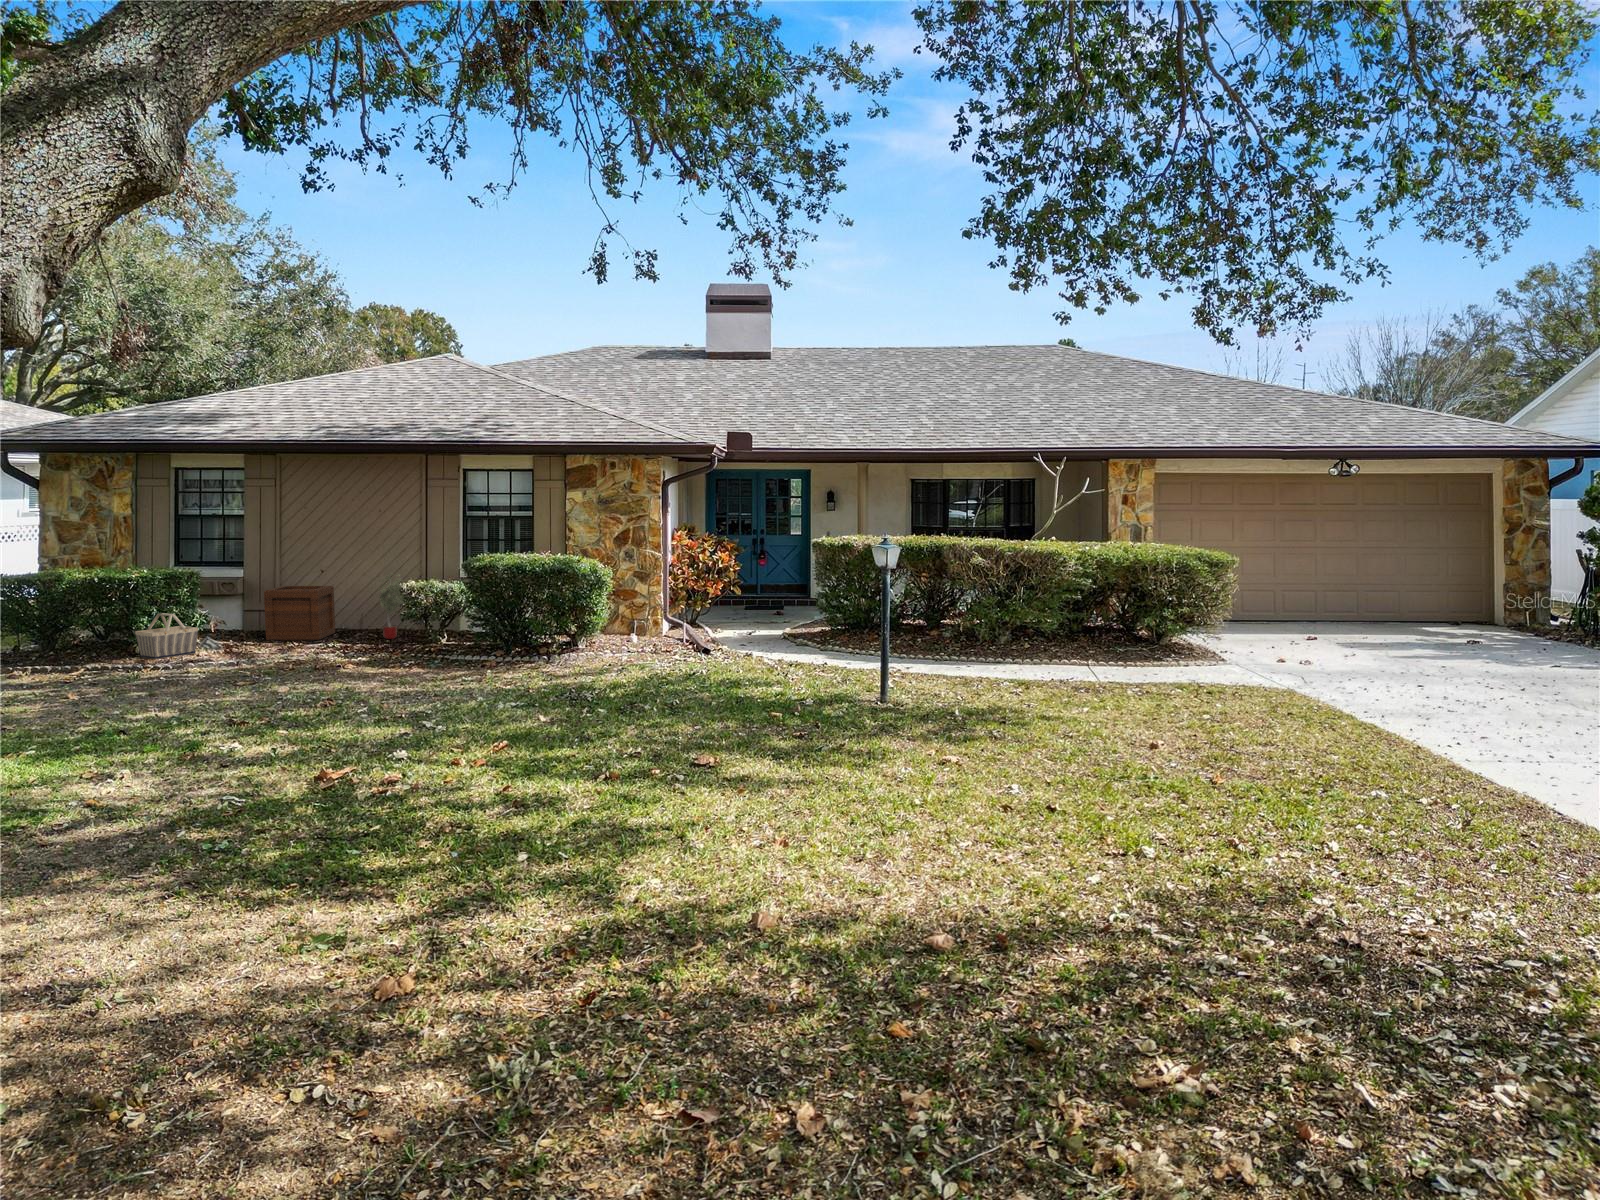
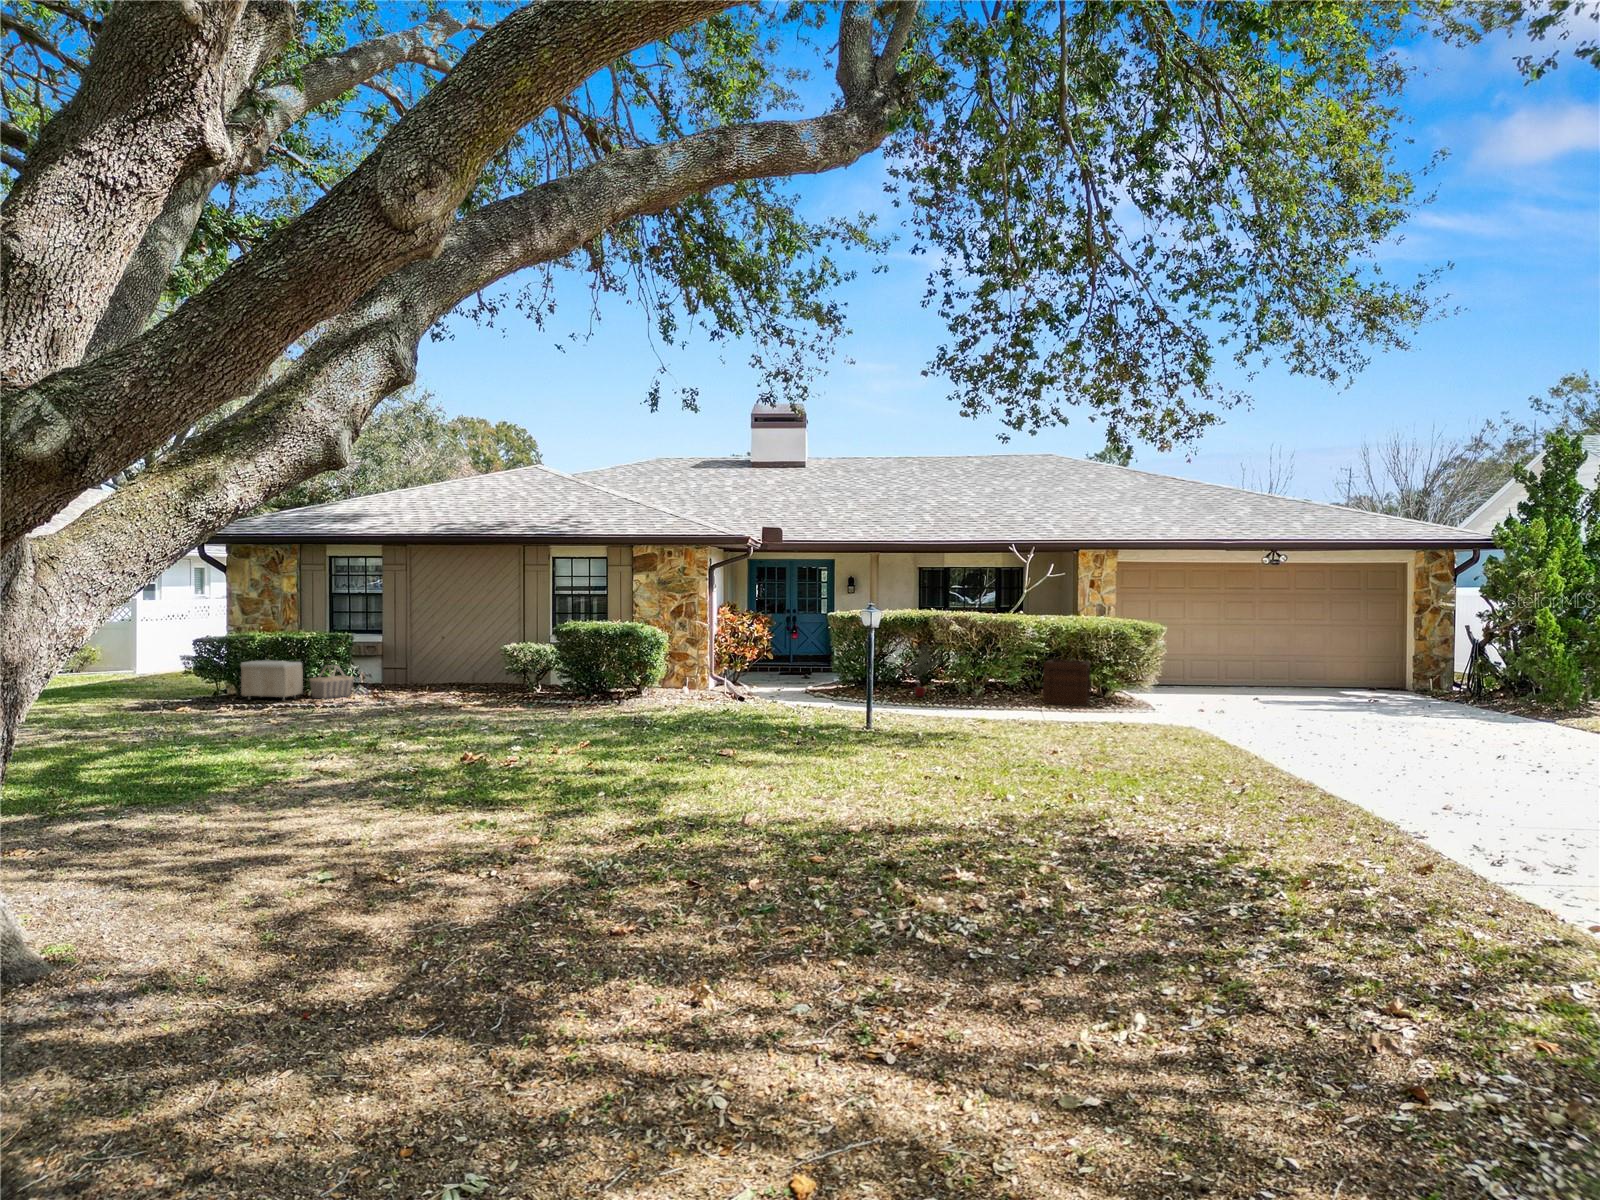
potted tree: present [379,574,405,639] -> present [901,645,941,697]
wooden crate: present [264,586,335,641] -> present [1043,660,1090,706]
storage bench: none [37,608,128,661] -> present [241,660,303,700]

